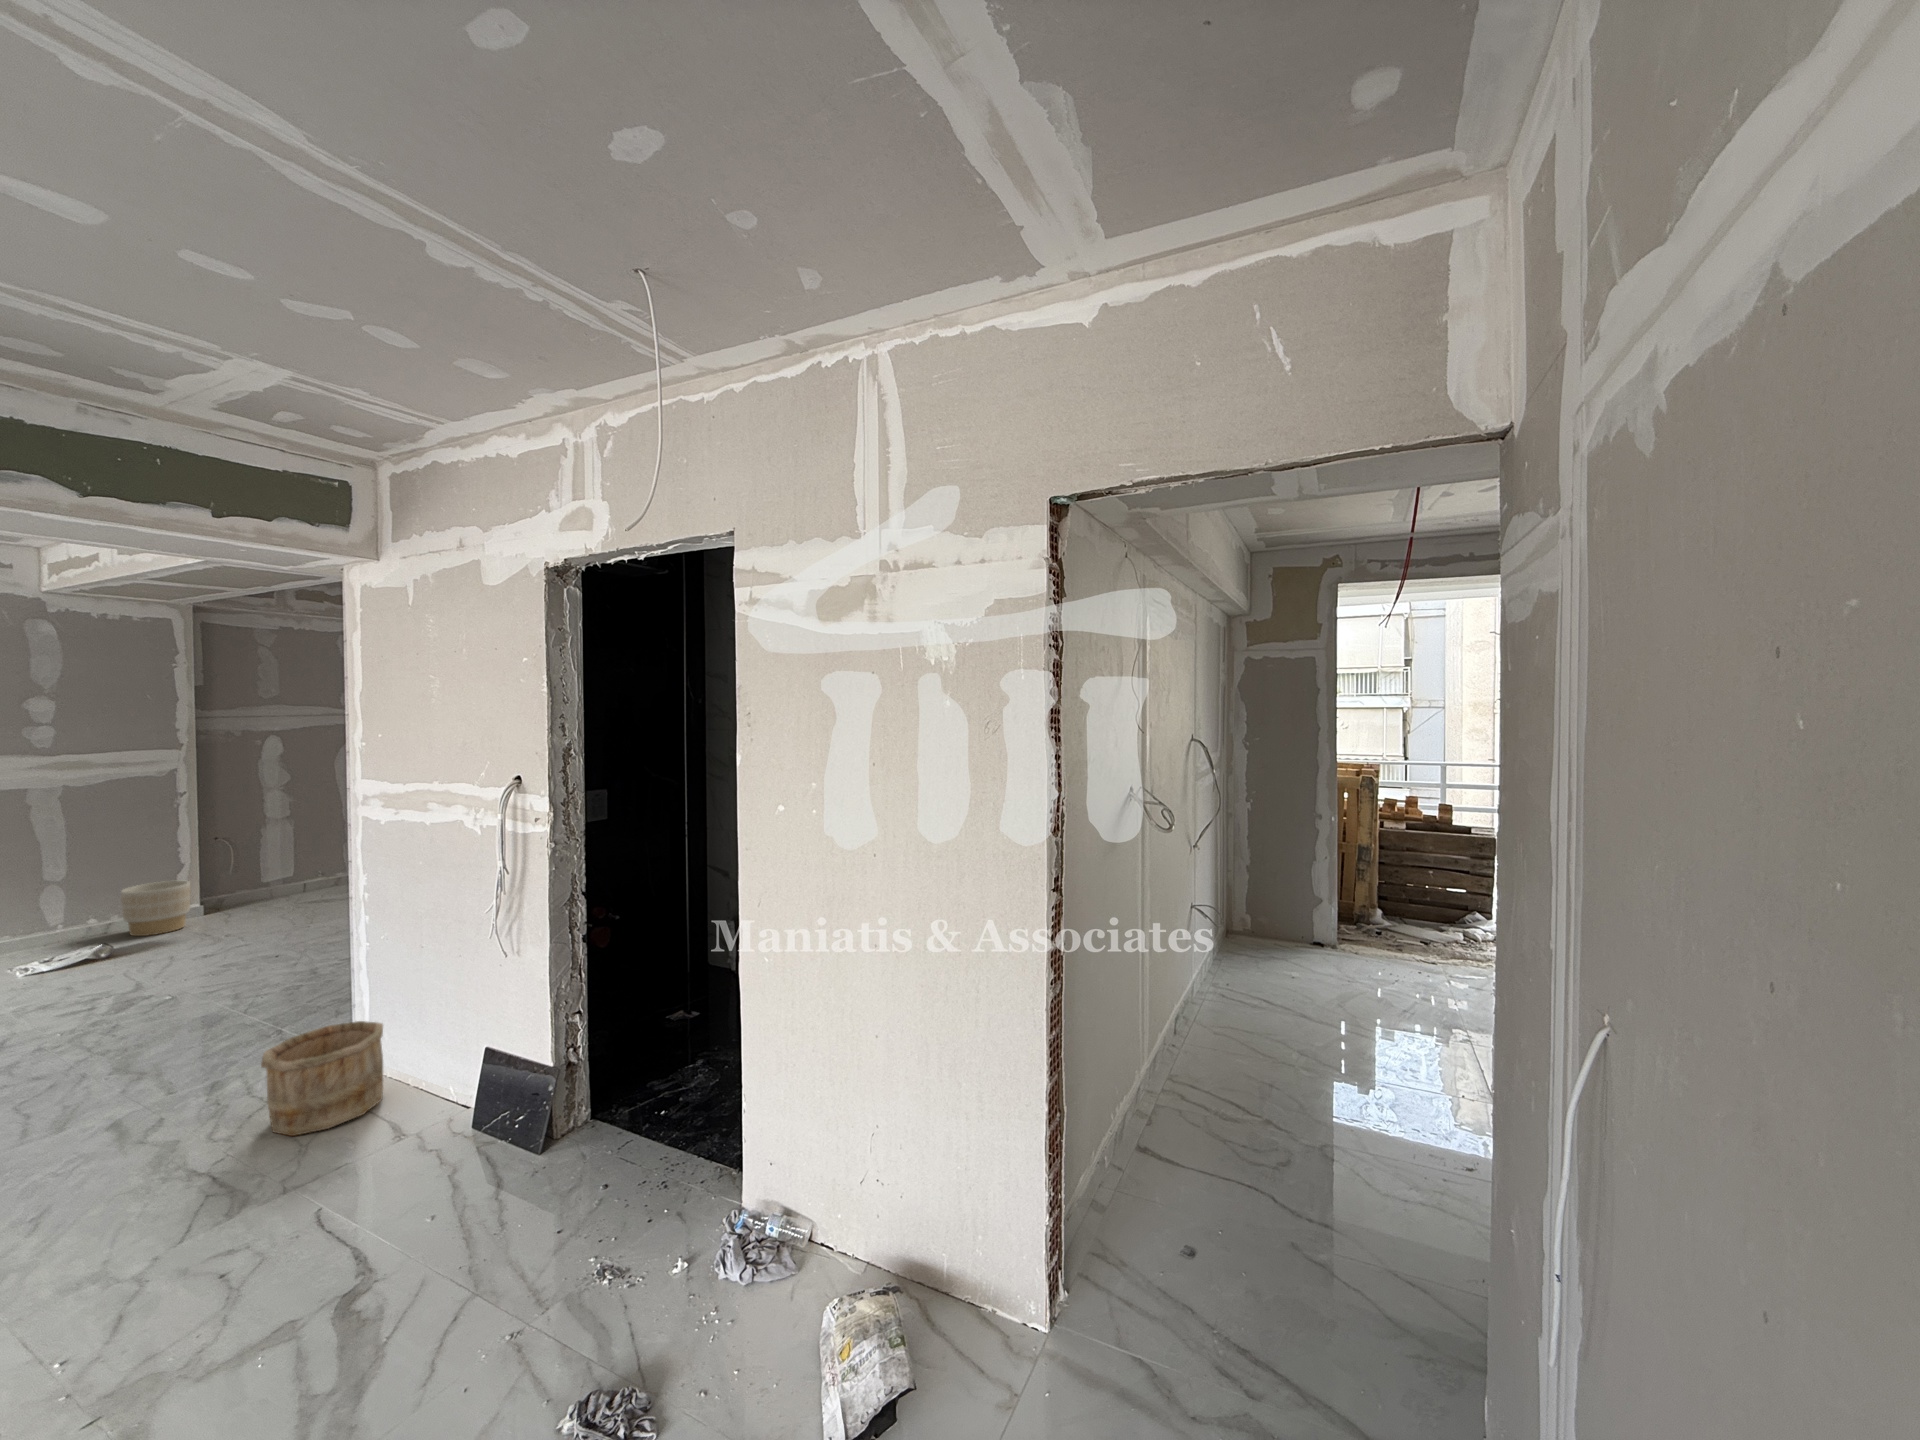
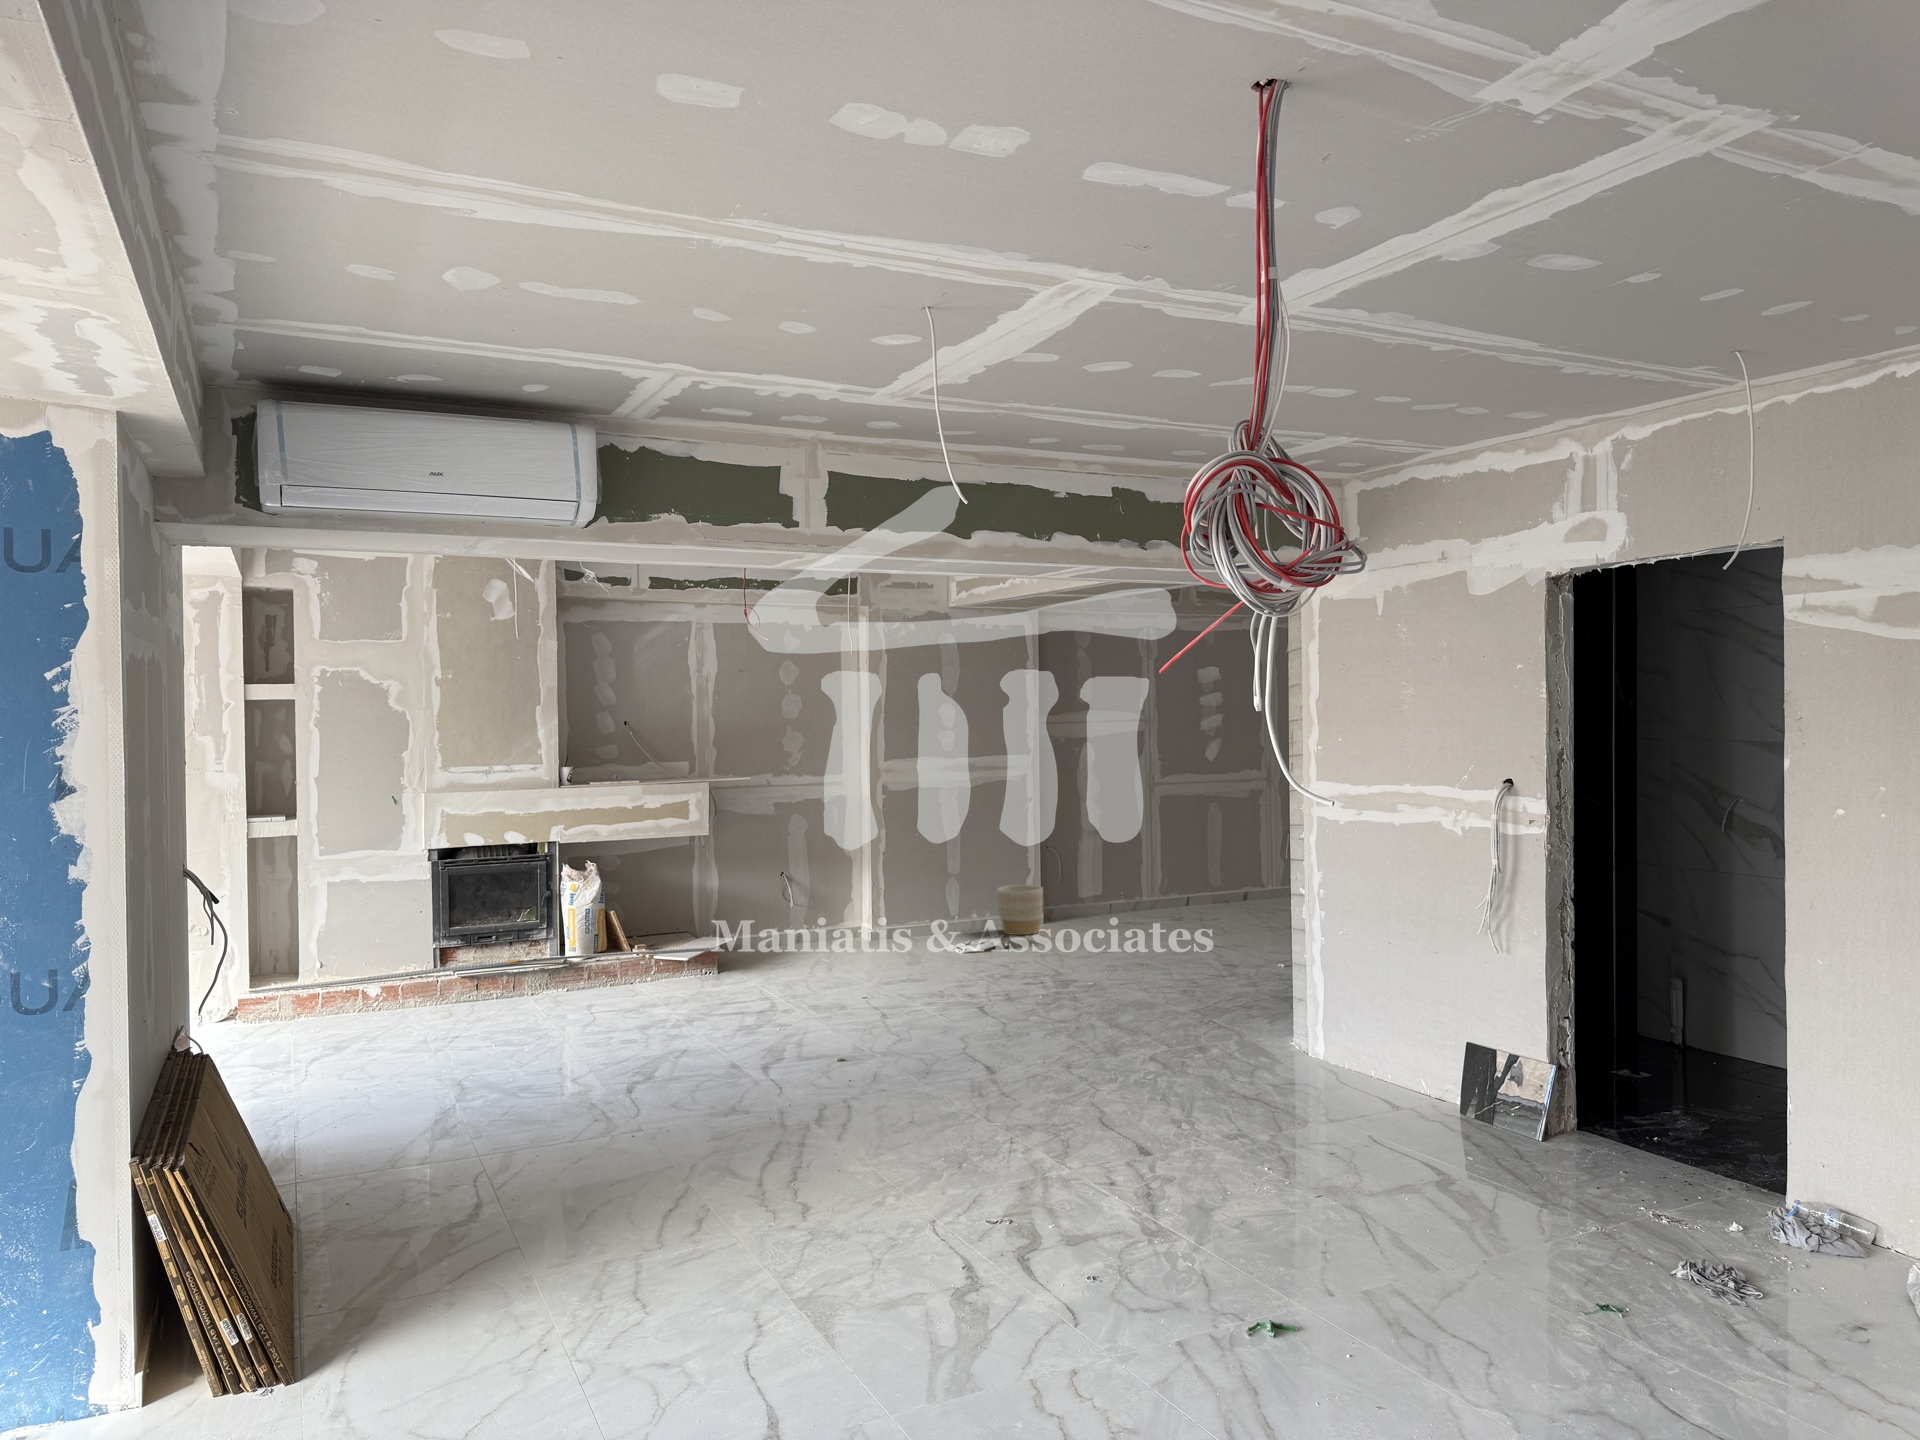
wooden bucket: present [261,1021,383,1136] -> none [1270,1006,1361,1091]

